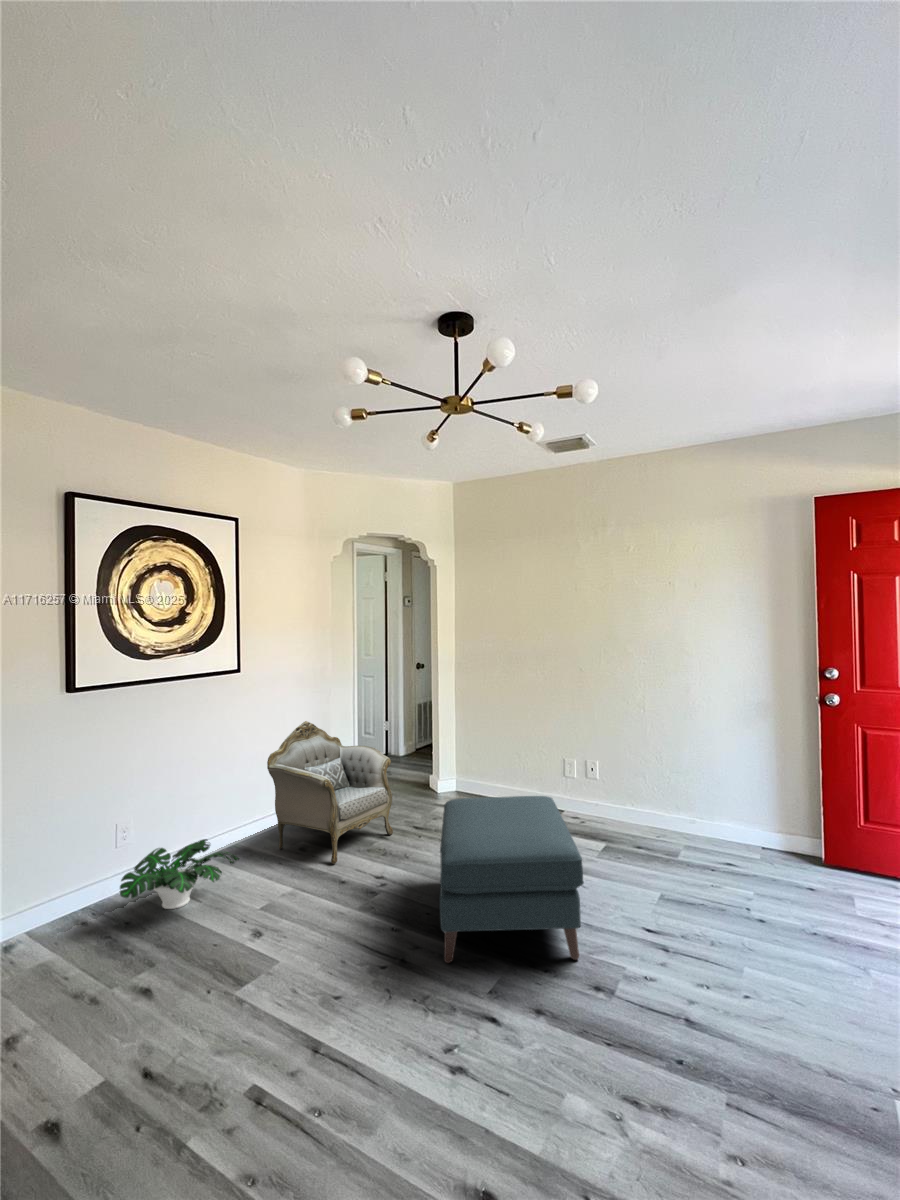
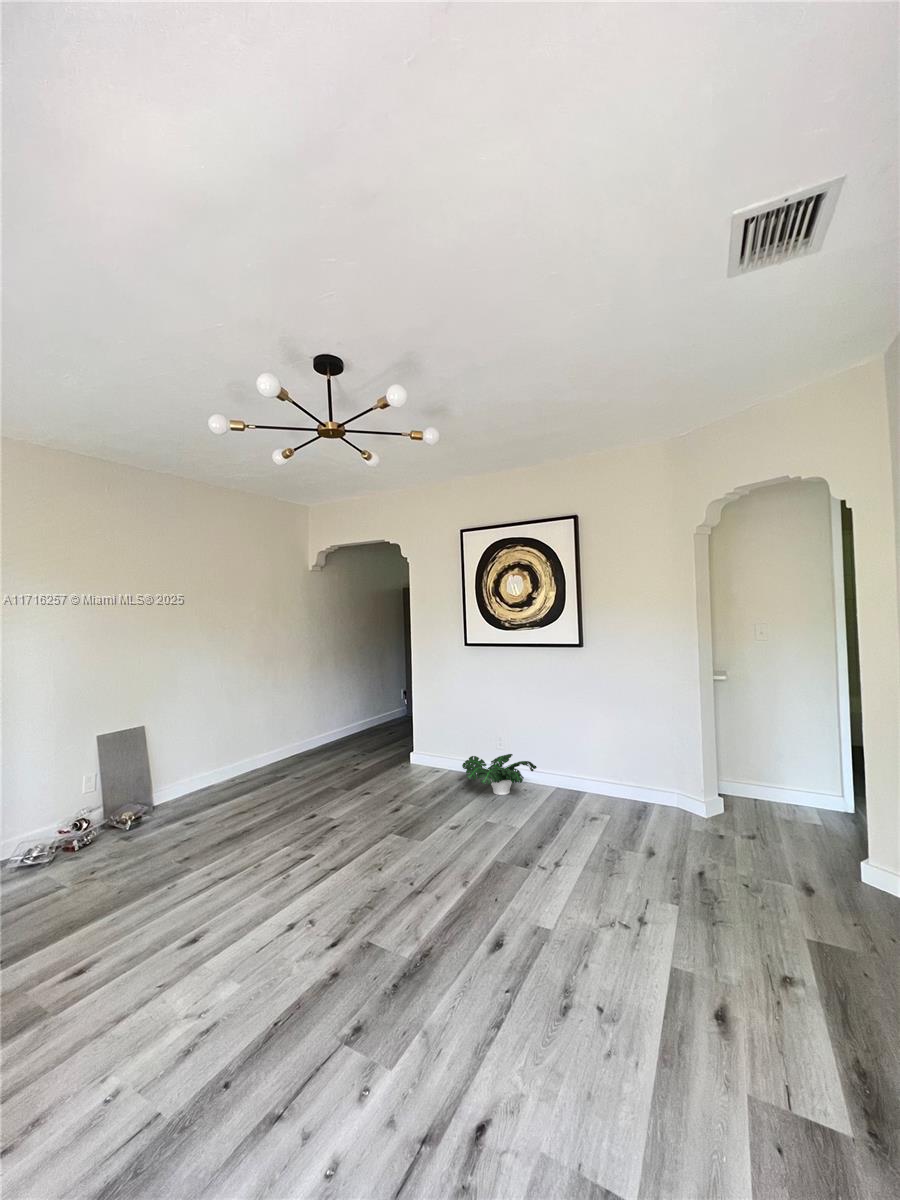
armchair: present [267,721,393,864] -> none [575,701,699,856]
ottoman: present [440,796,584,963] -> none [396,815,618,1017]

